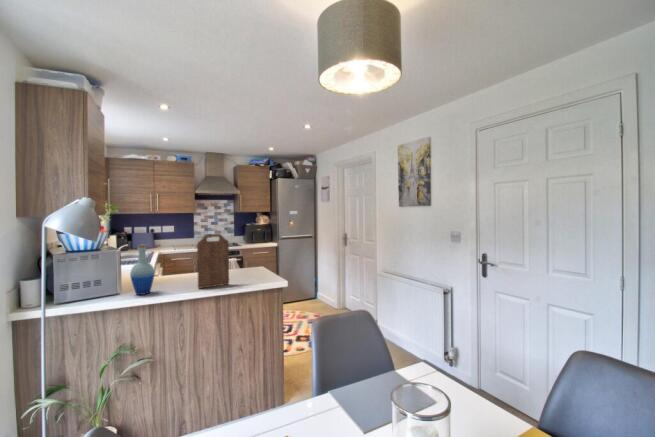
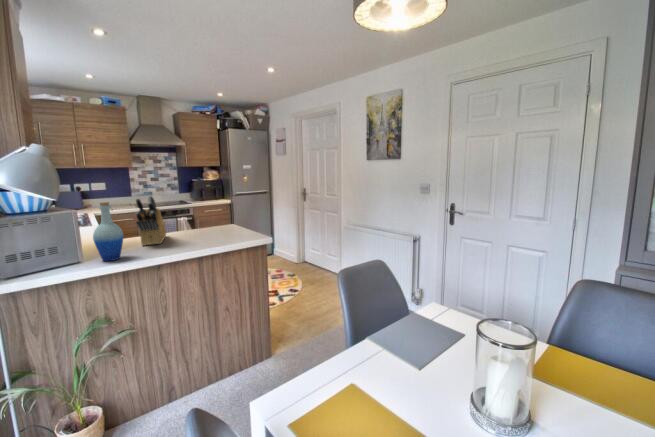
cutting board: present [197,234,229,288] -> none [172,188,211,250]
knife block: none [169,239,199,283] -> present [135,196,166,245]

